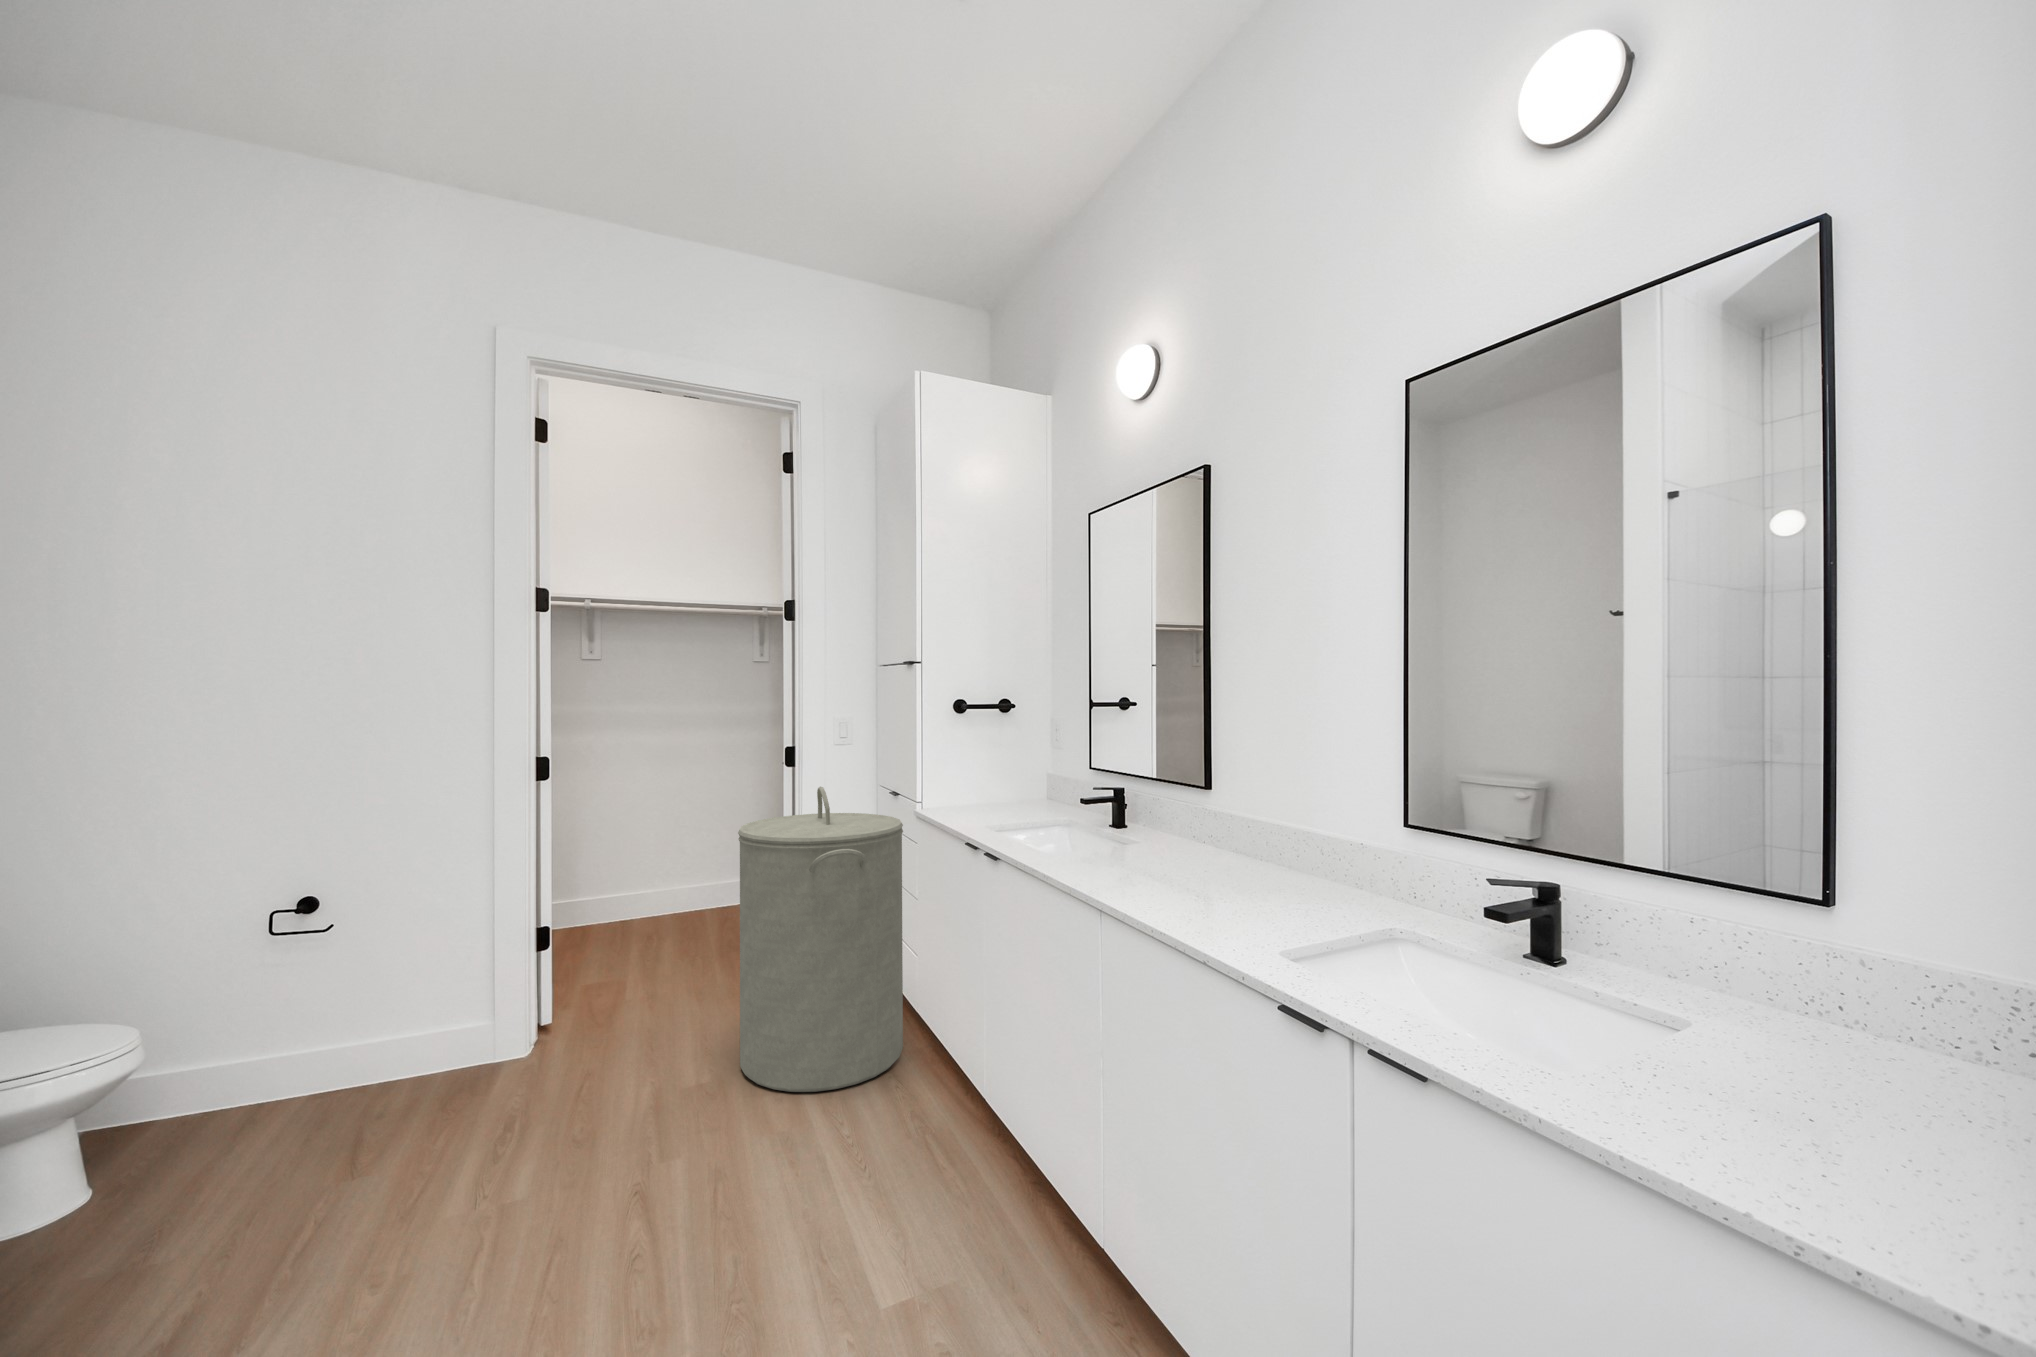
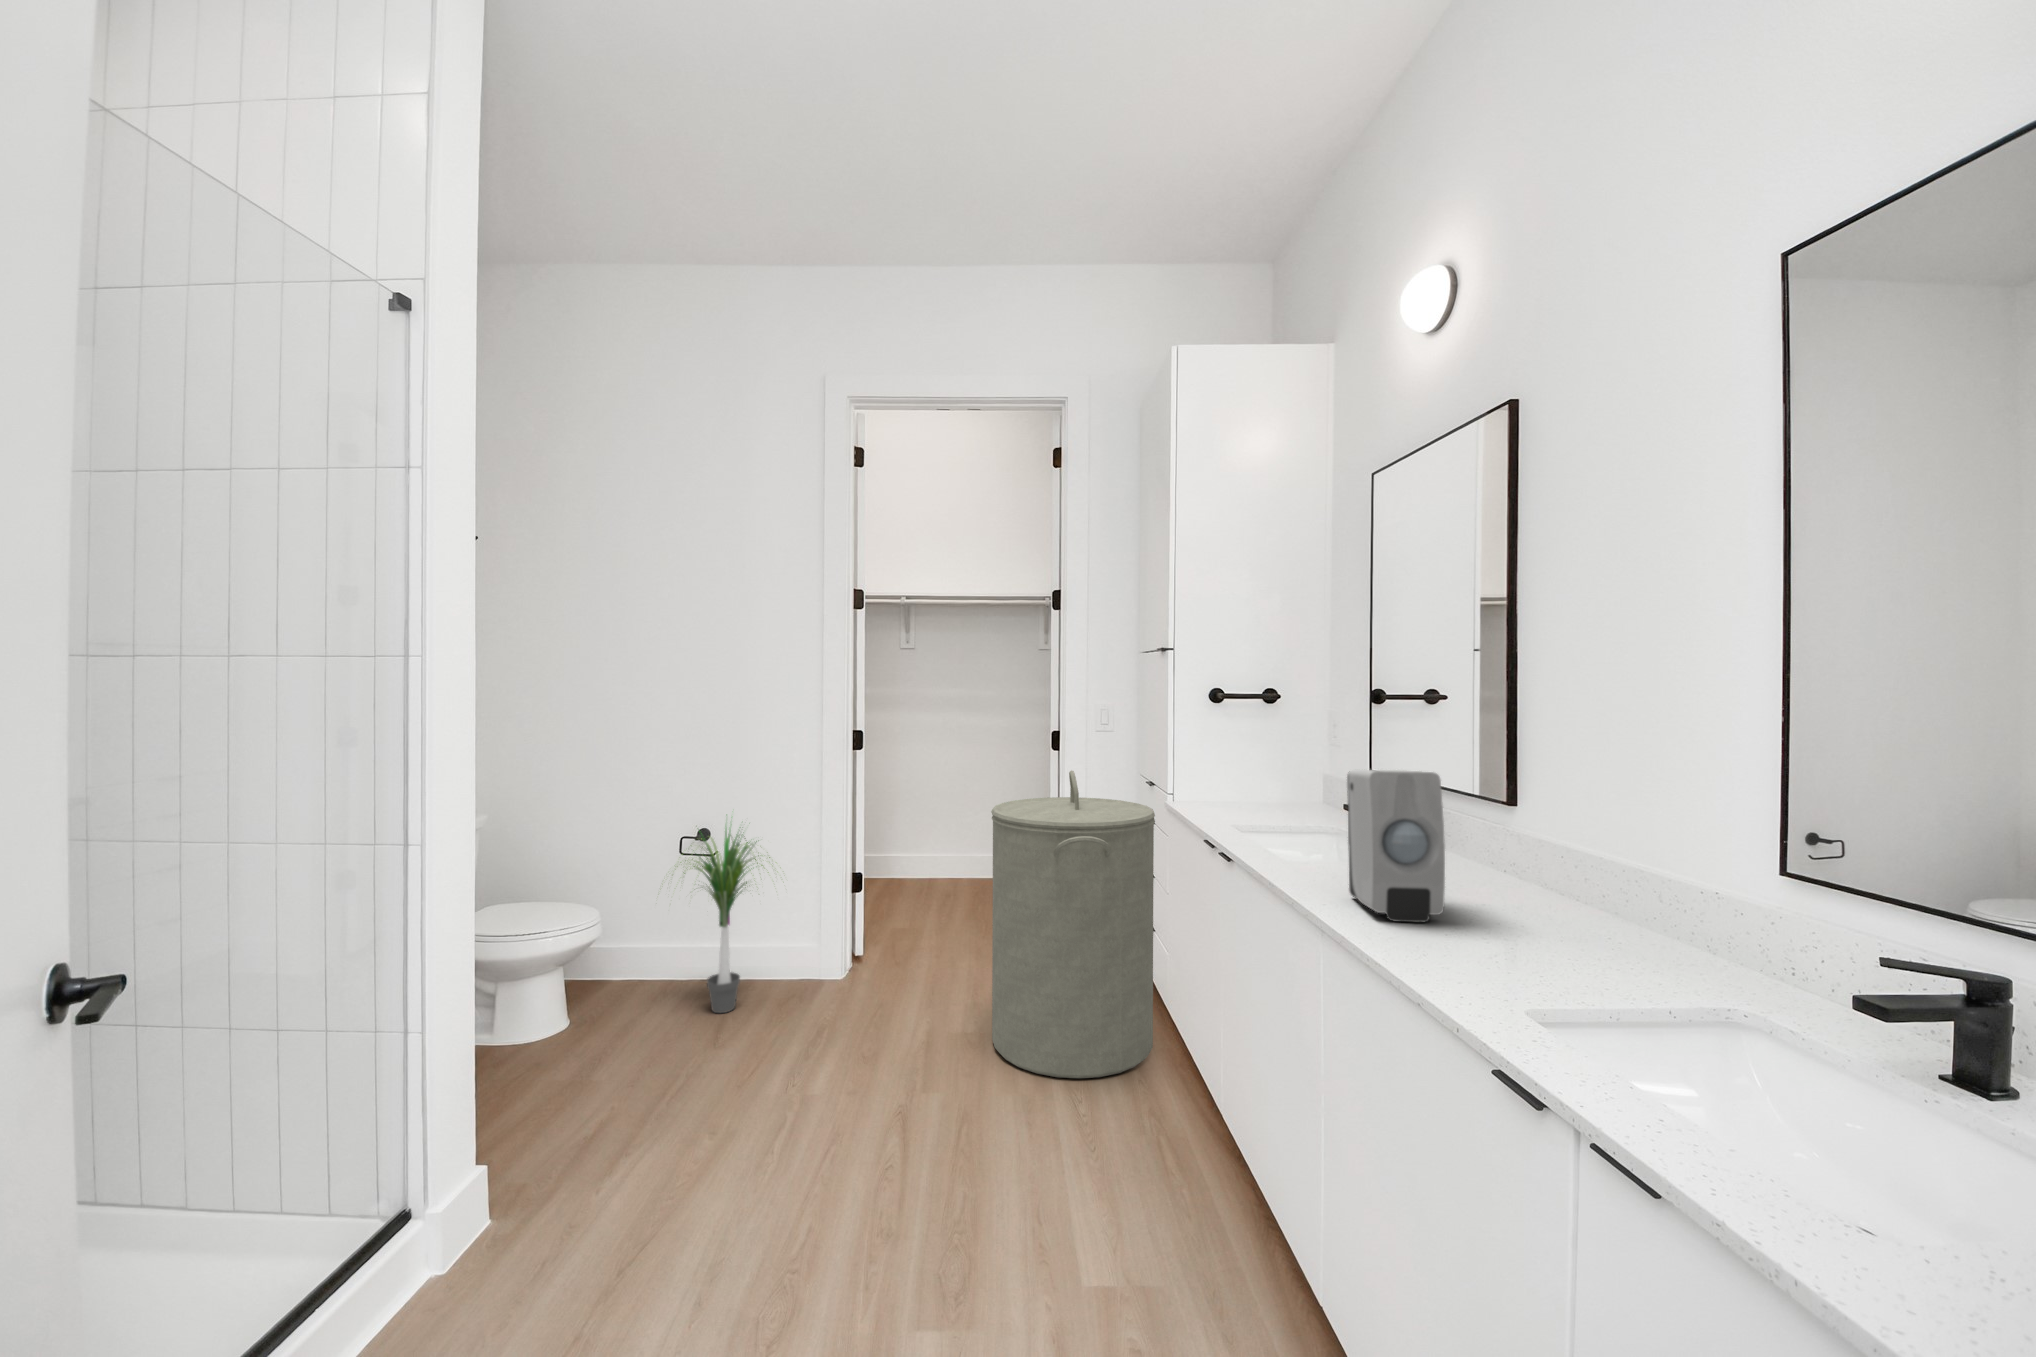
soap dispenser: none [1102,767,1186,894] -> present [1347,770,1445,923]
potted plant: none [307,850,492,1093] -> present [677,828,770,1013]

